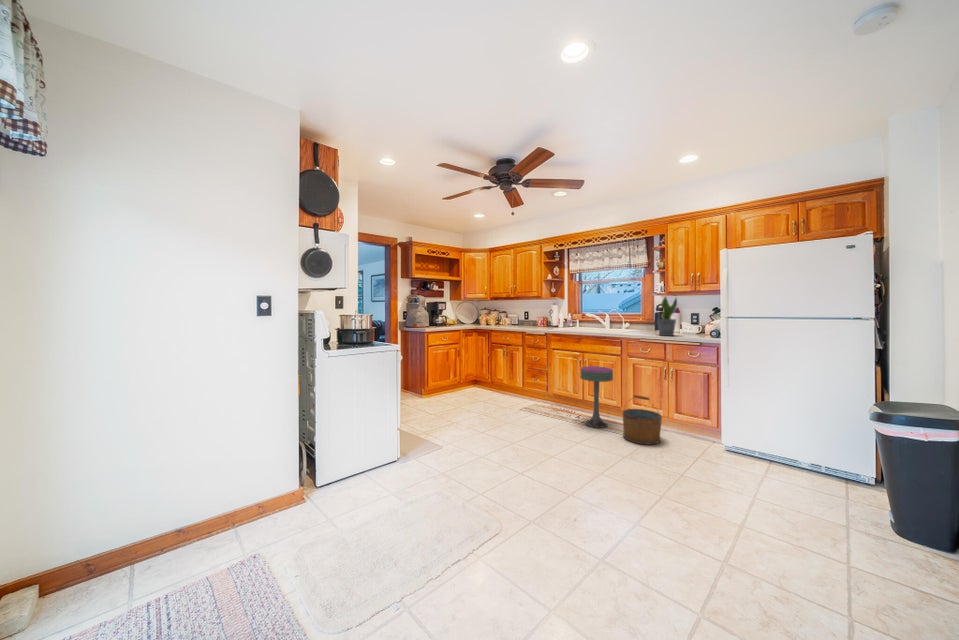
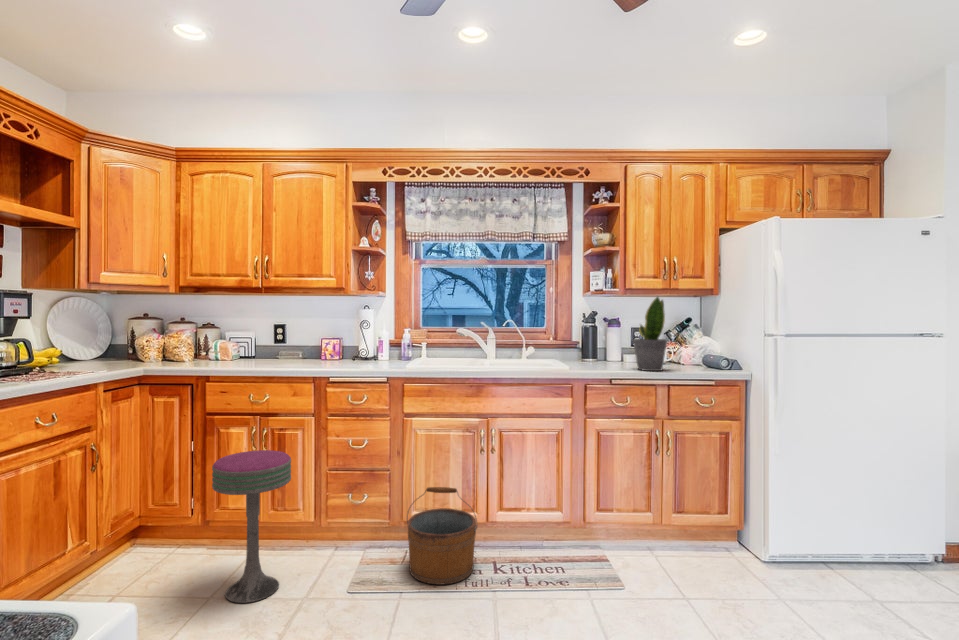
bar stool: present [581,366,613,428] -> present [212,450,291,603]
bucket: present [623,395,662,445] -> present [407,487,477,585]

